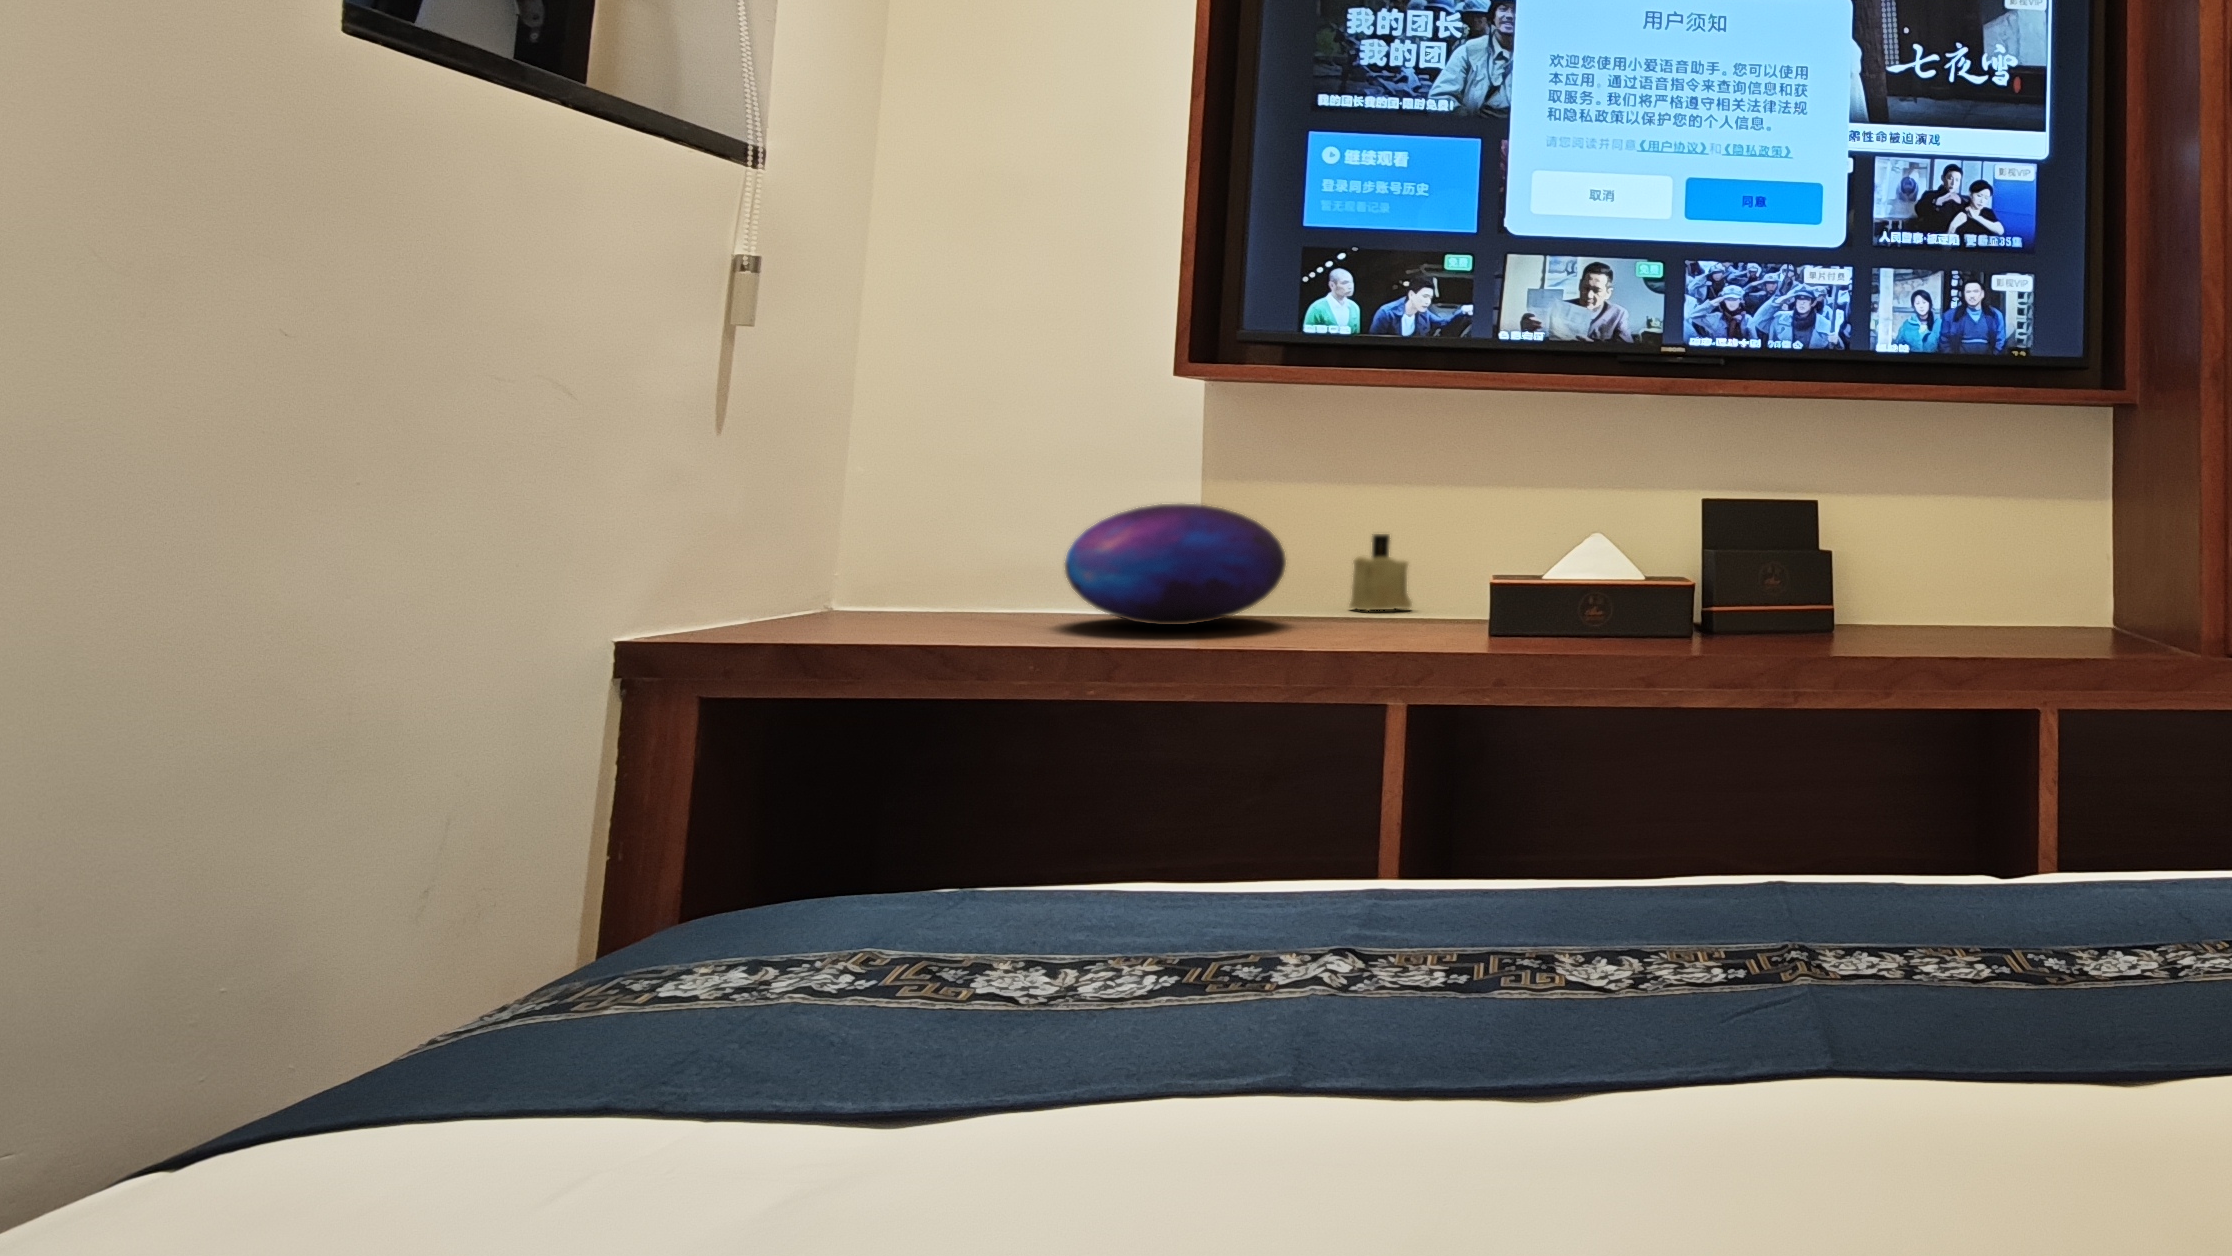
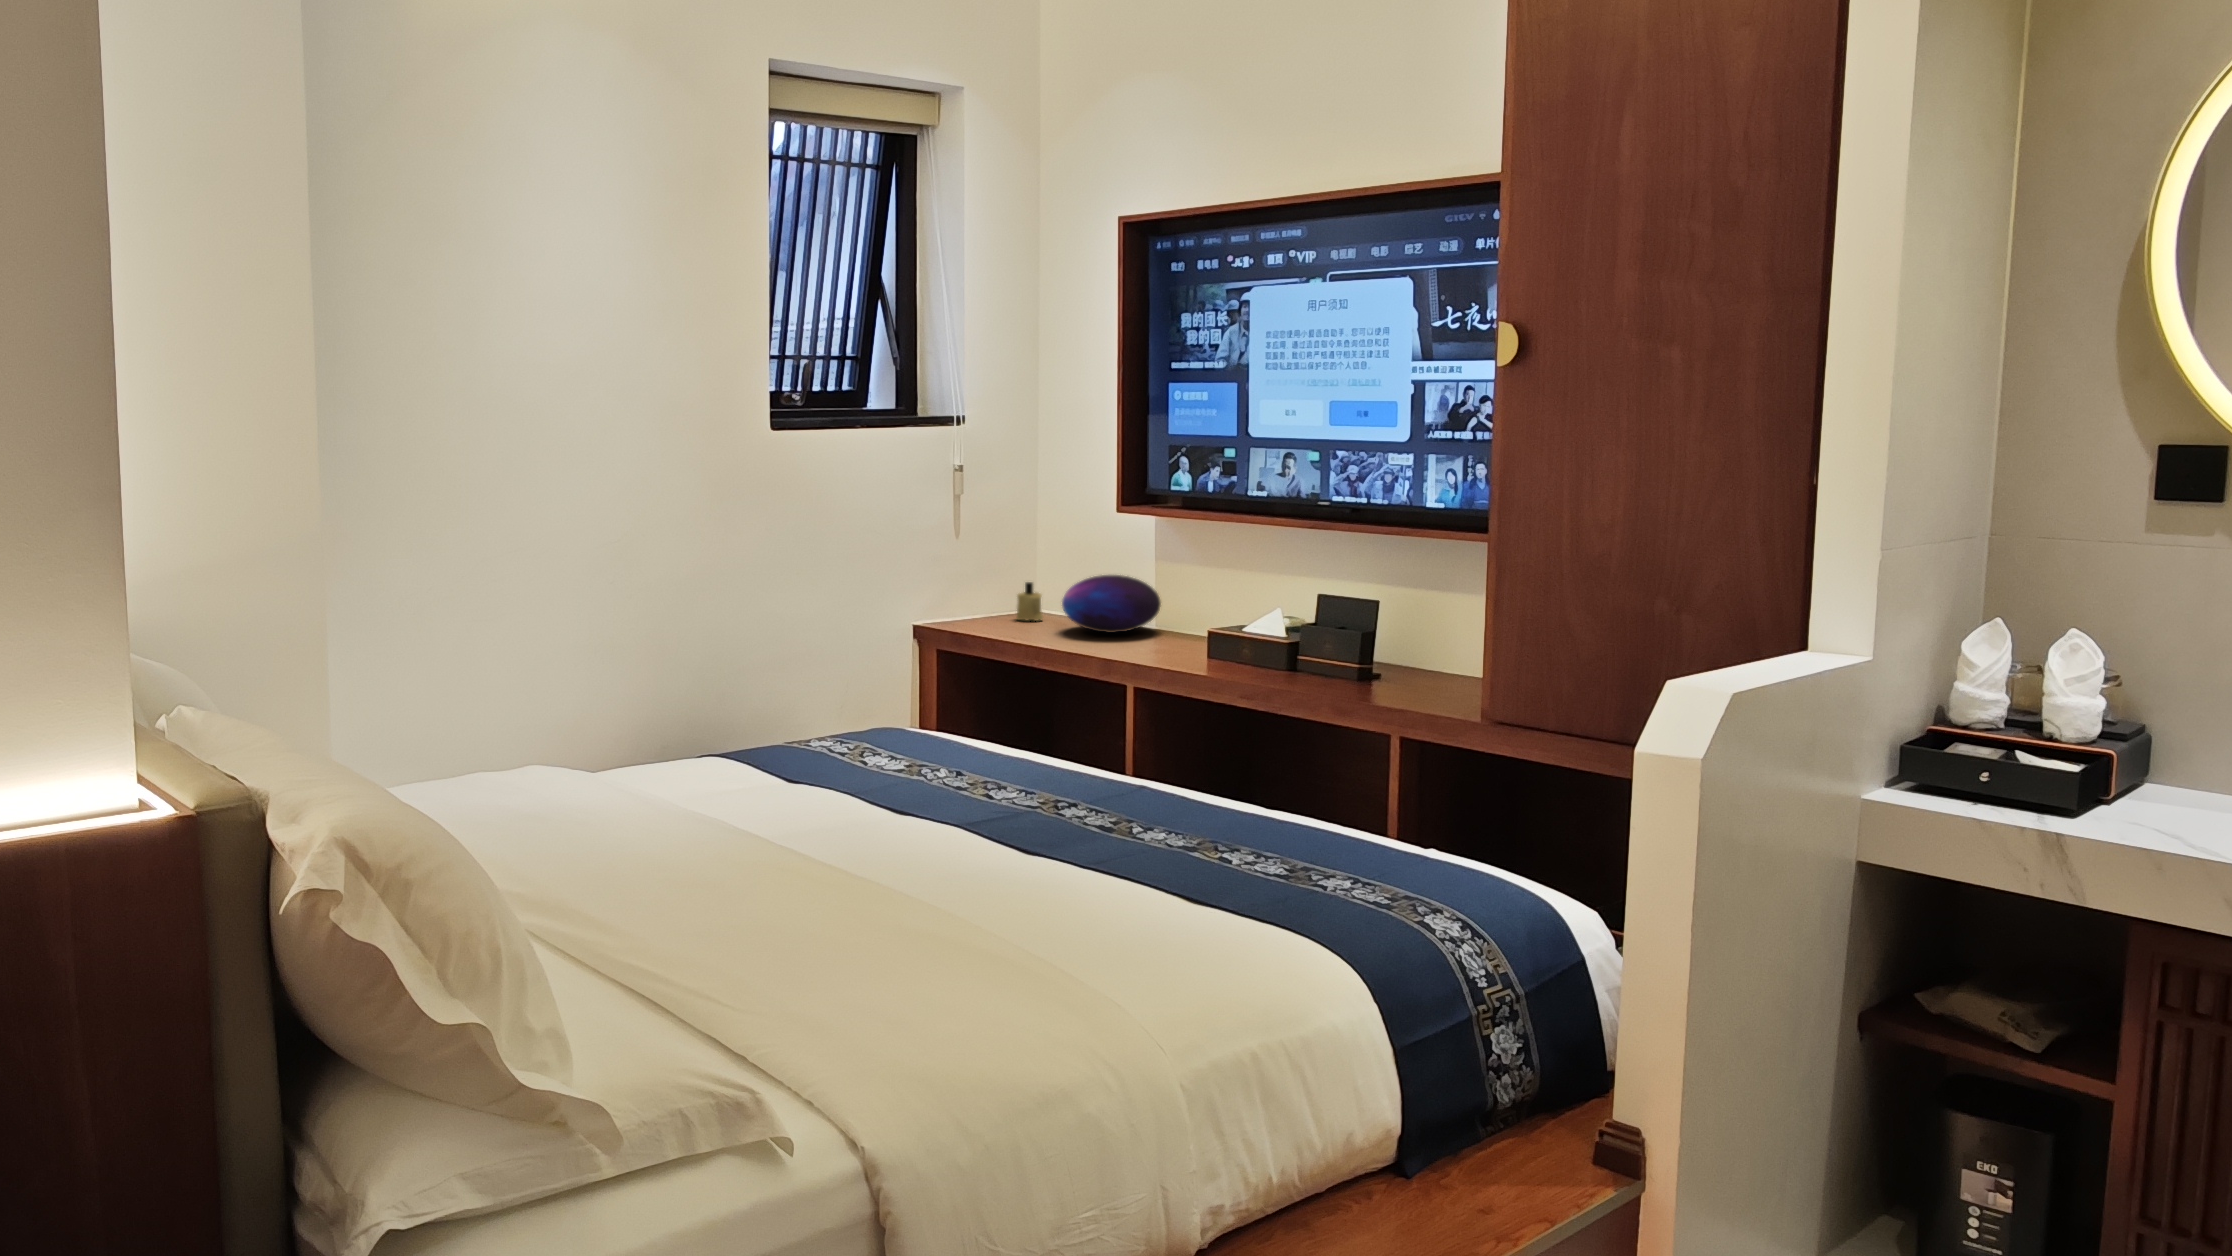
candle: present [1350,534,1412,610] -> present [1017,582,1043,621]

